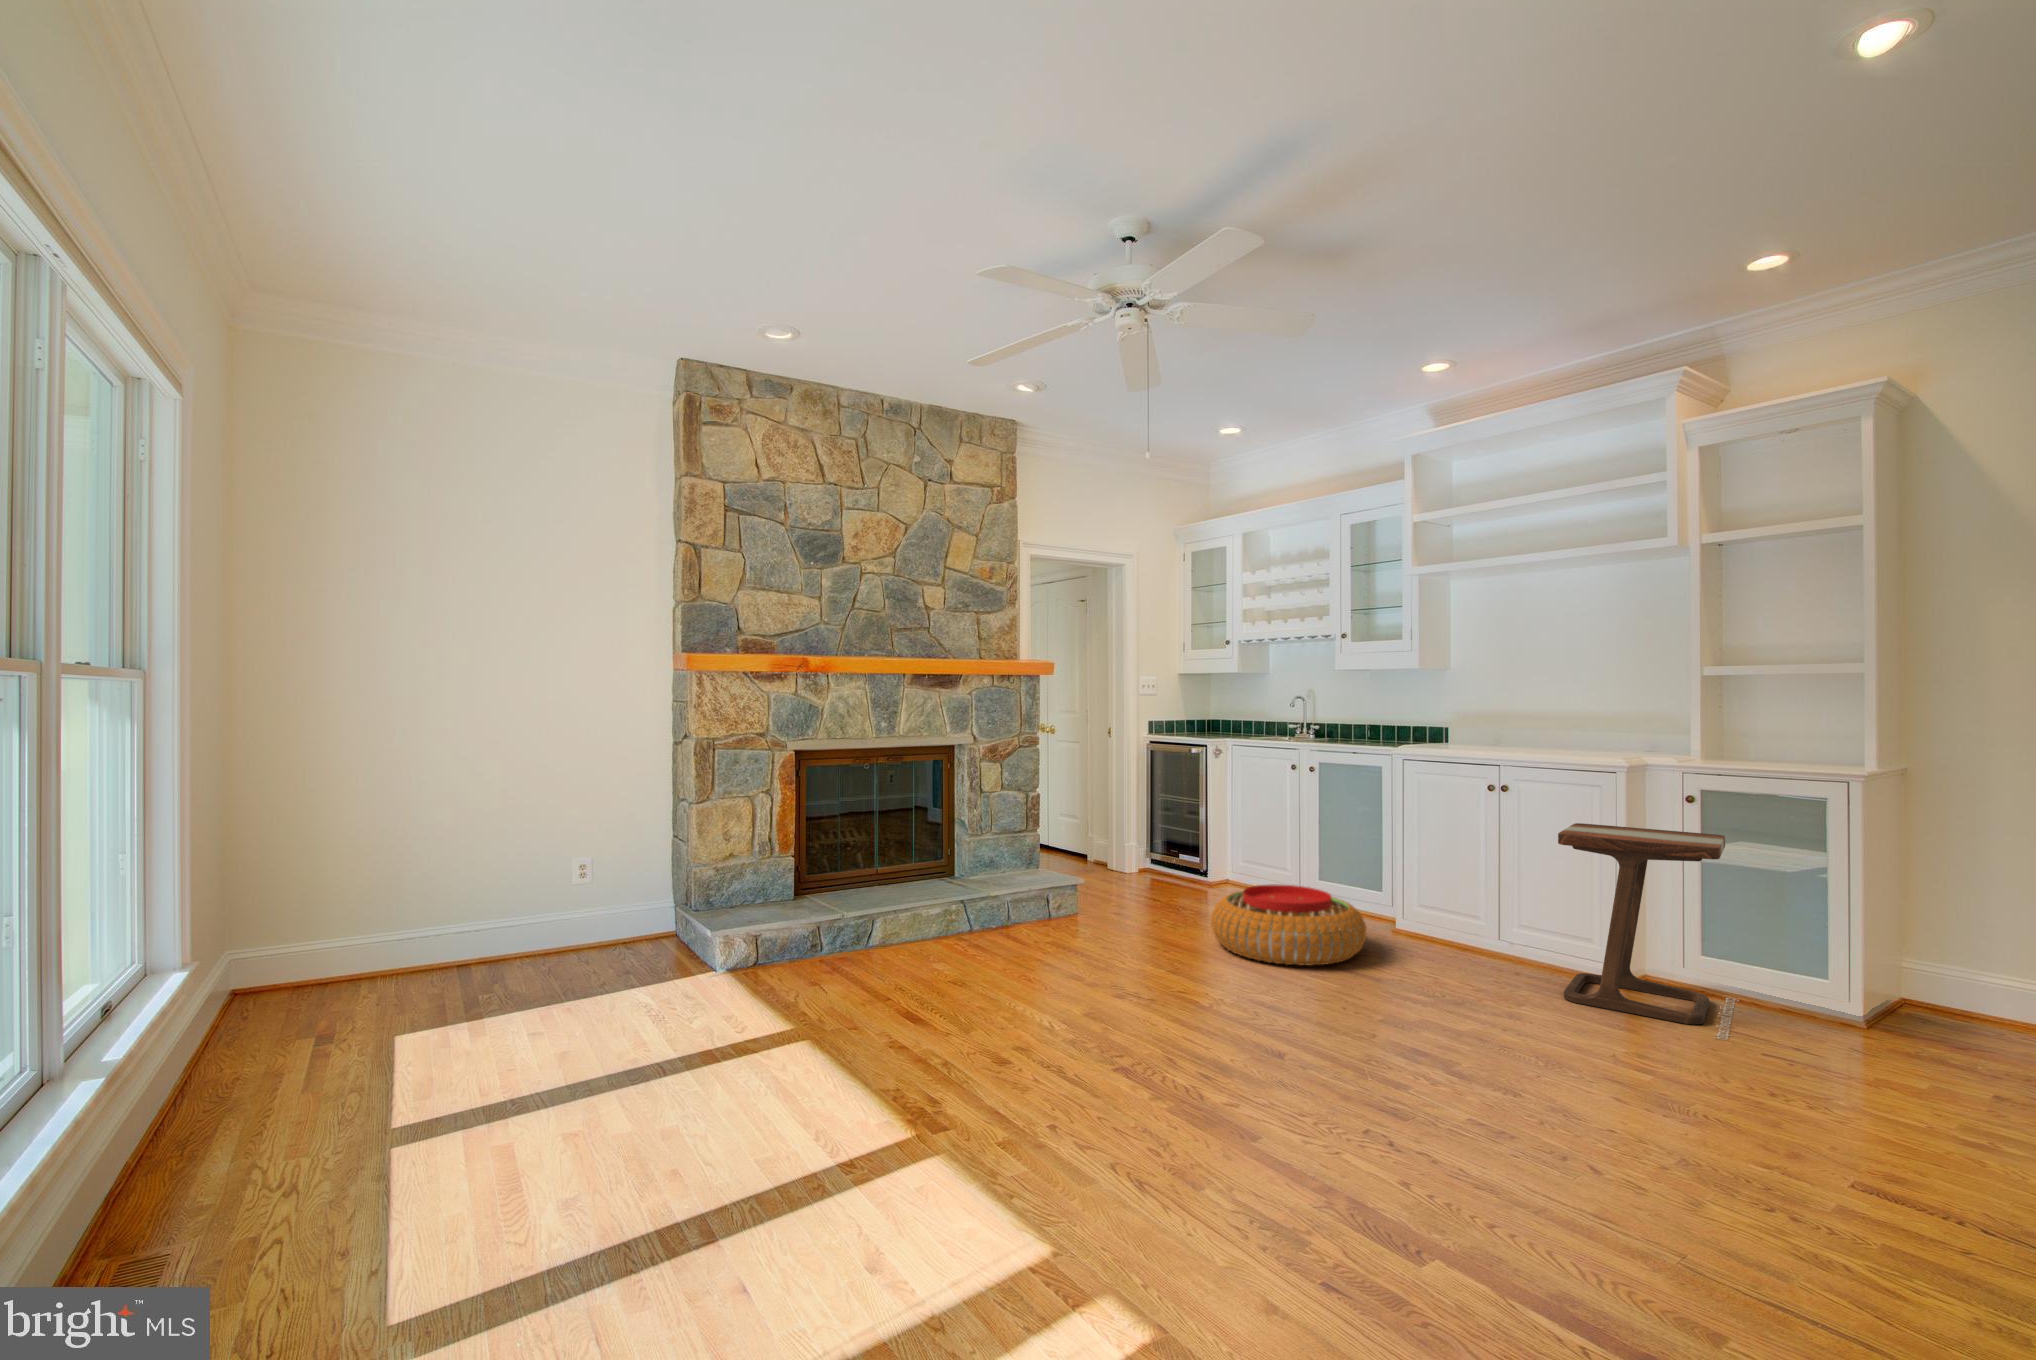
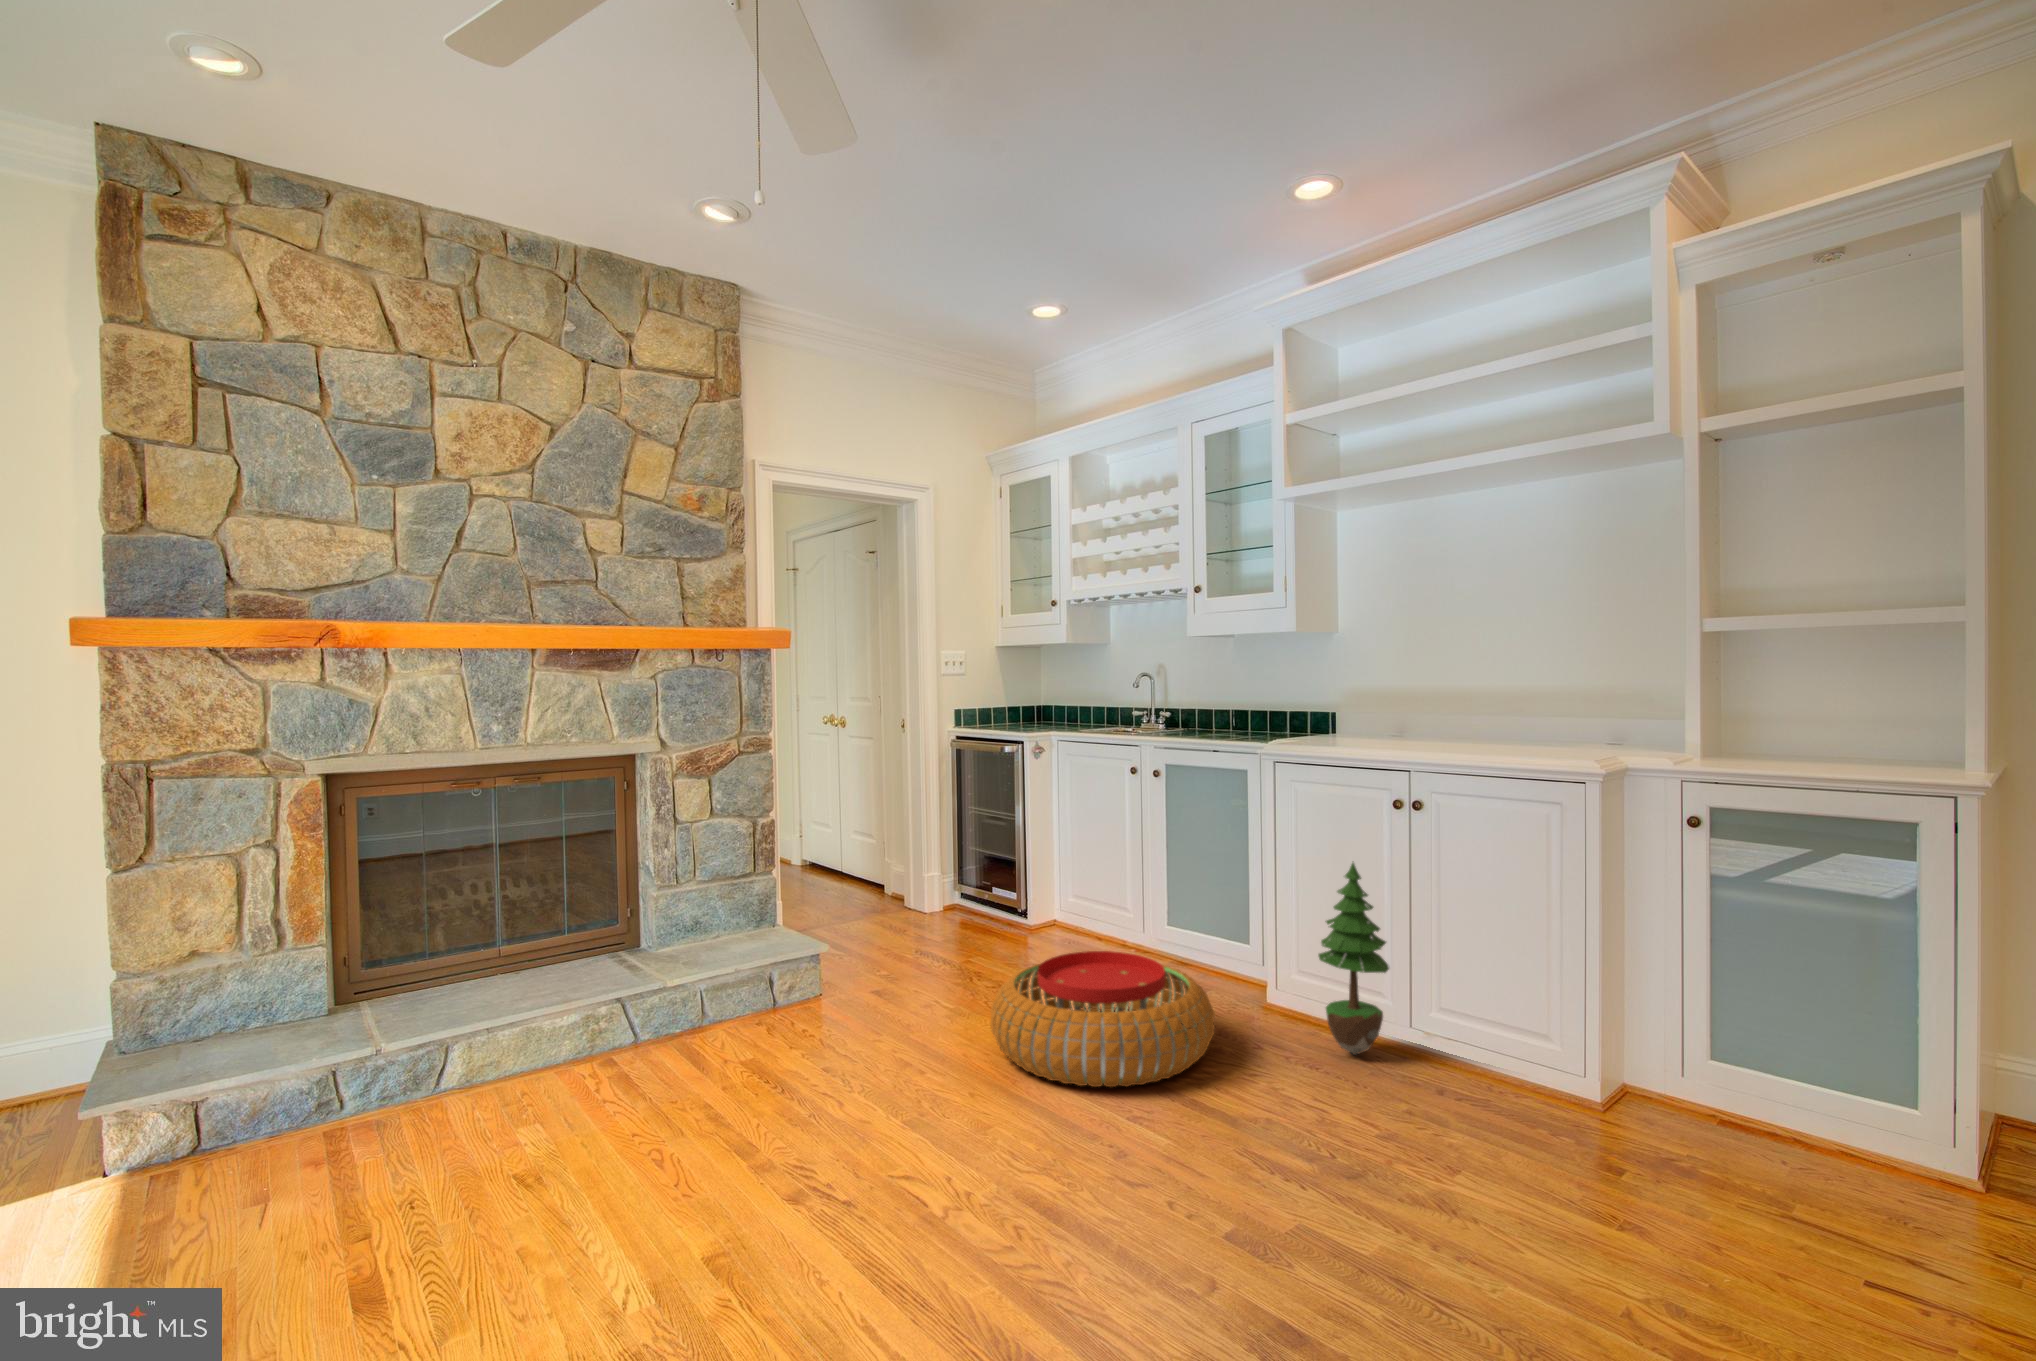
side table: present [1558,823,1738,1039] -> none [1487,858,1755,1220]
potted tree: none [1438,825,1491,958] -> present [1319,863,1389,1055]

